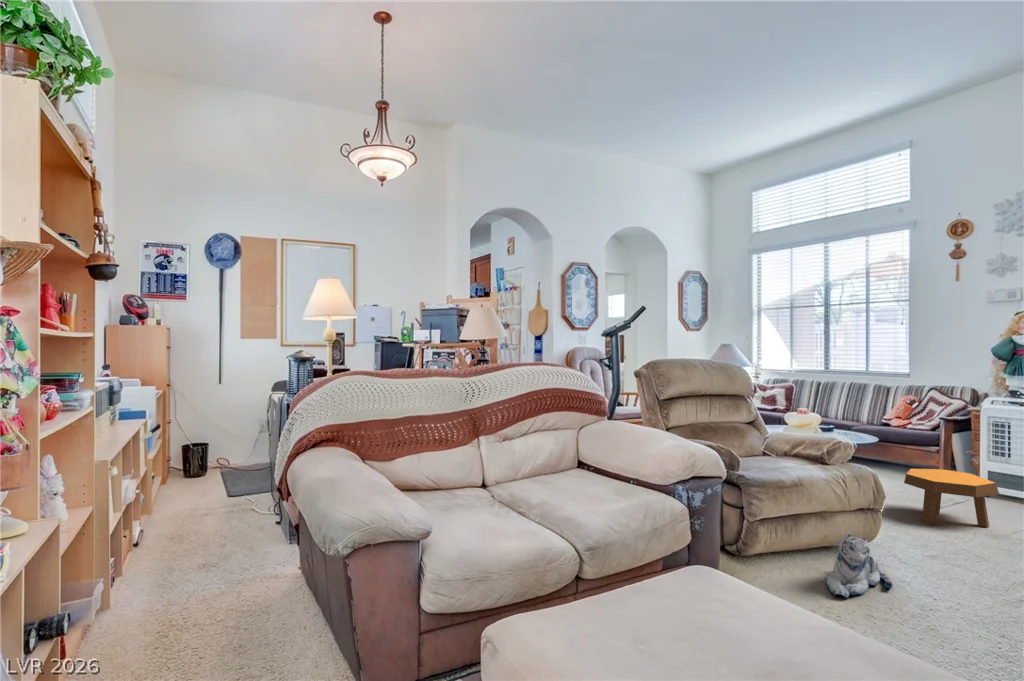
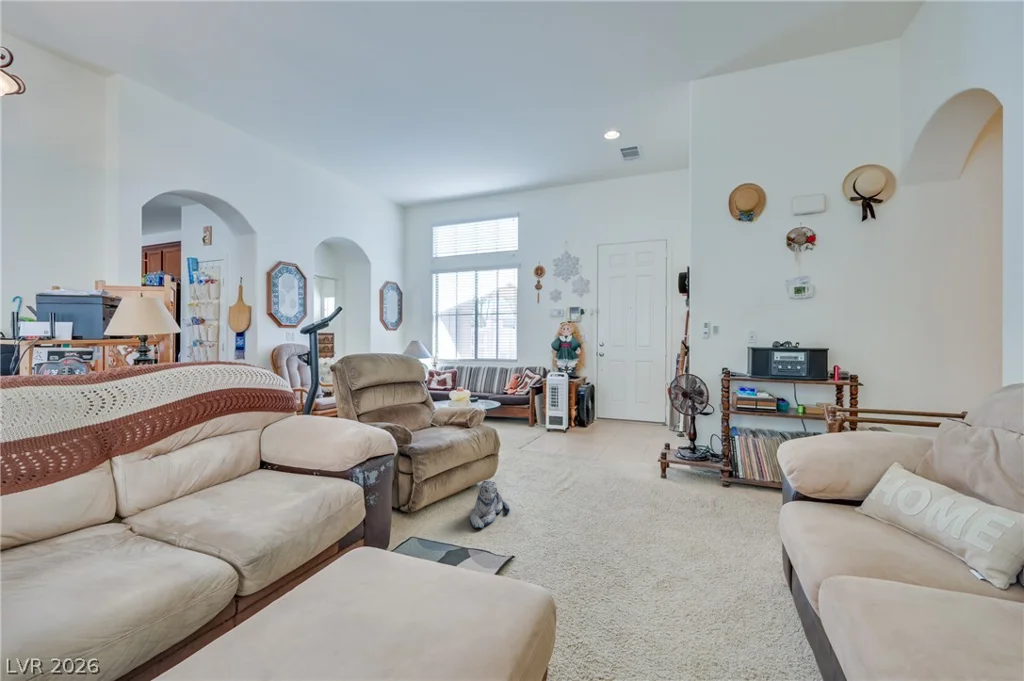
footstool: present [904,469,999,528] -> none [516,421,563,458]

